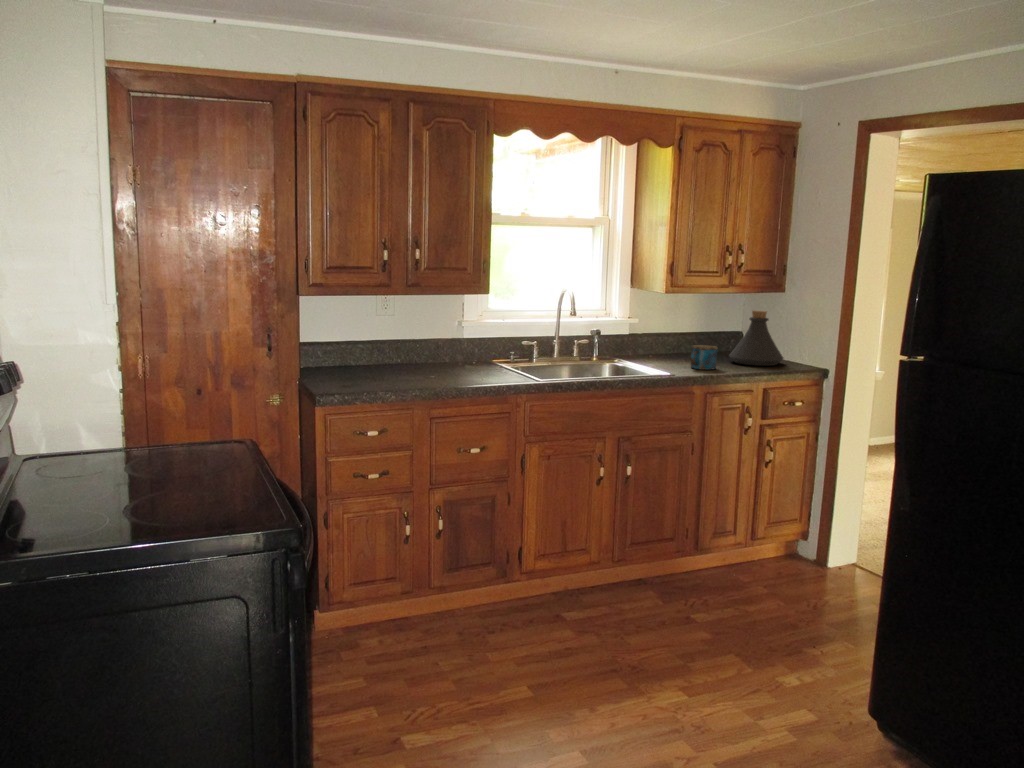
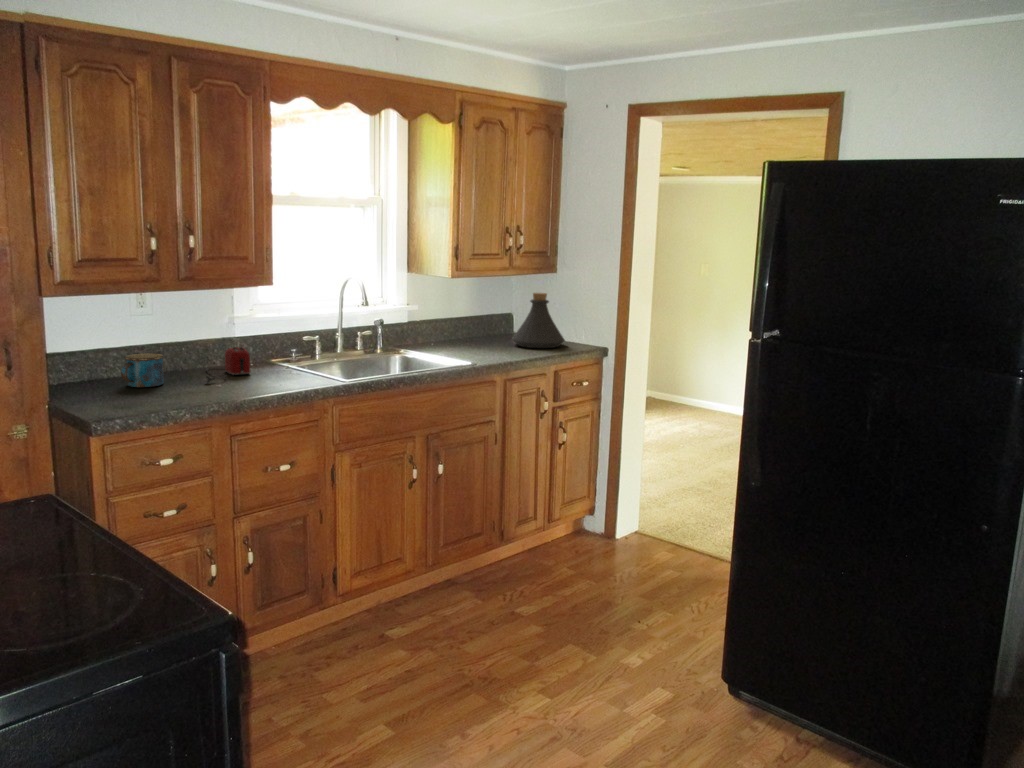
mug: present [690,345,718,370] -> present [121,353,164,387]
toaster: none [422,346,466,373] -> present [205,347,250,382]

